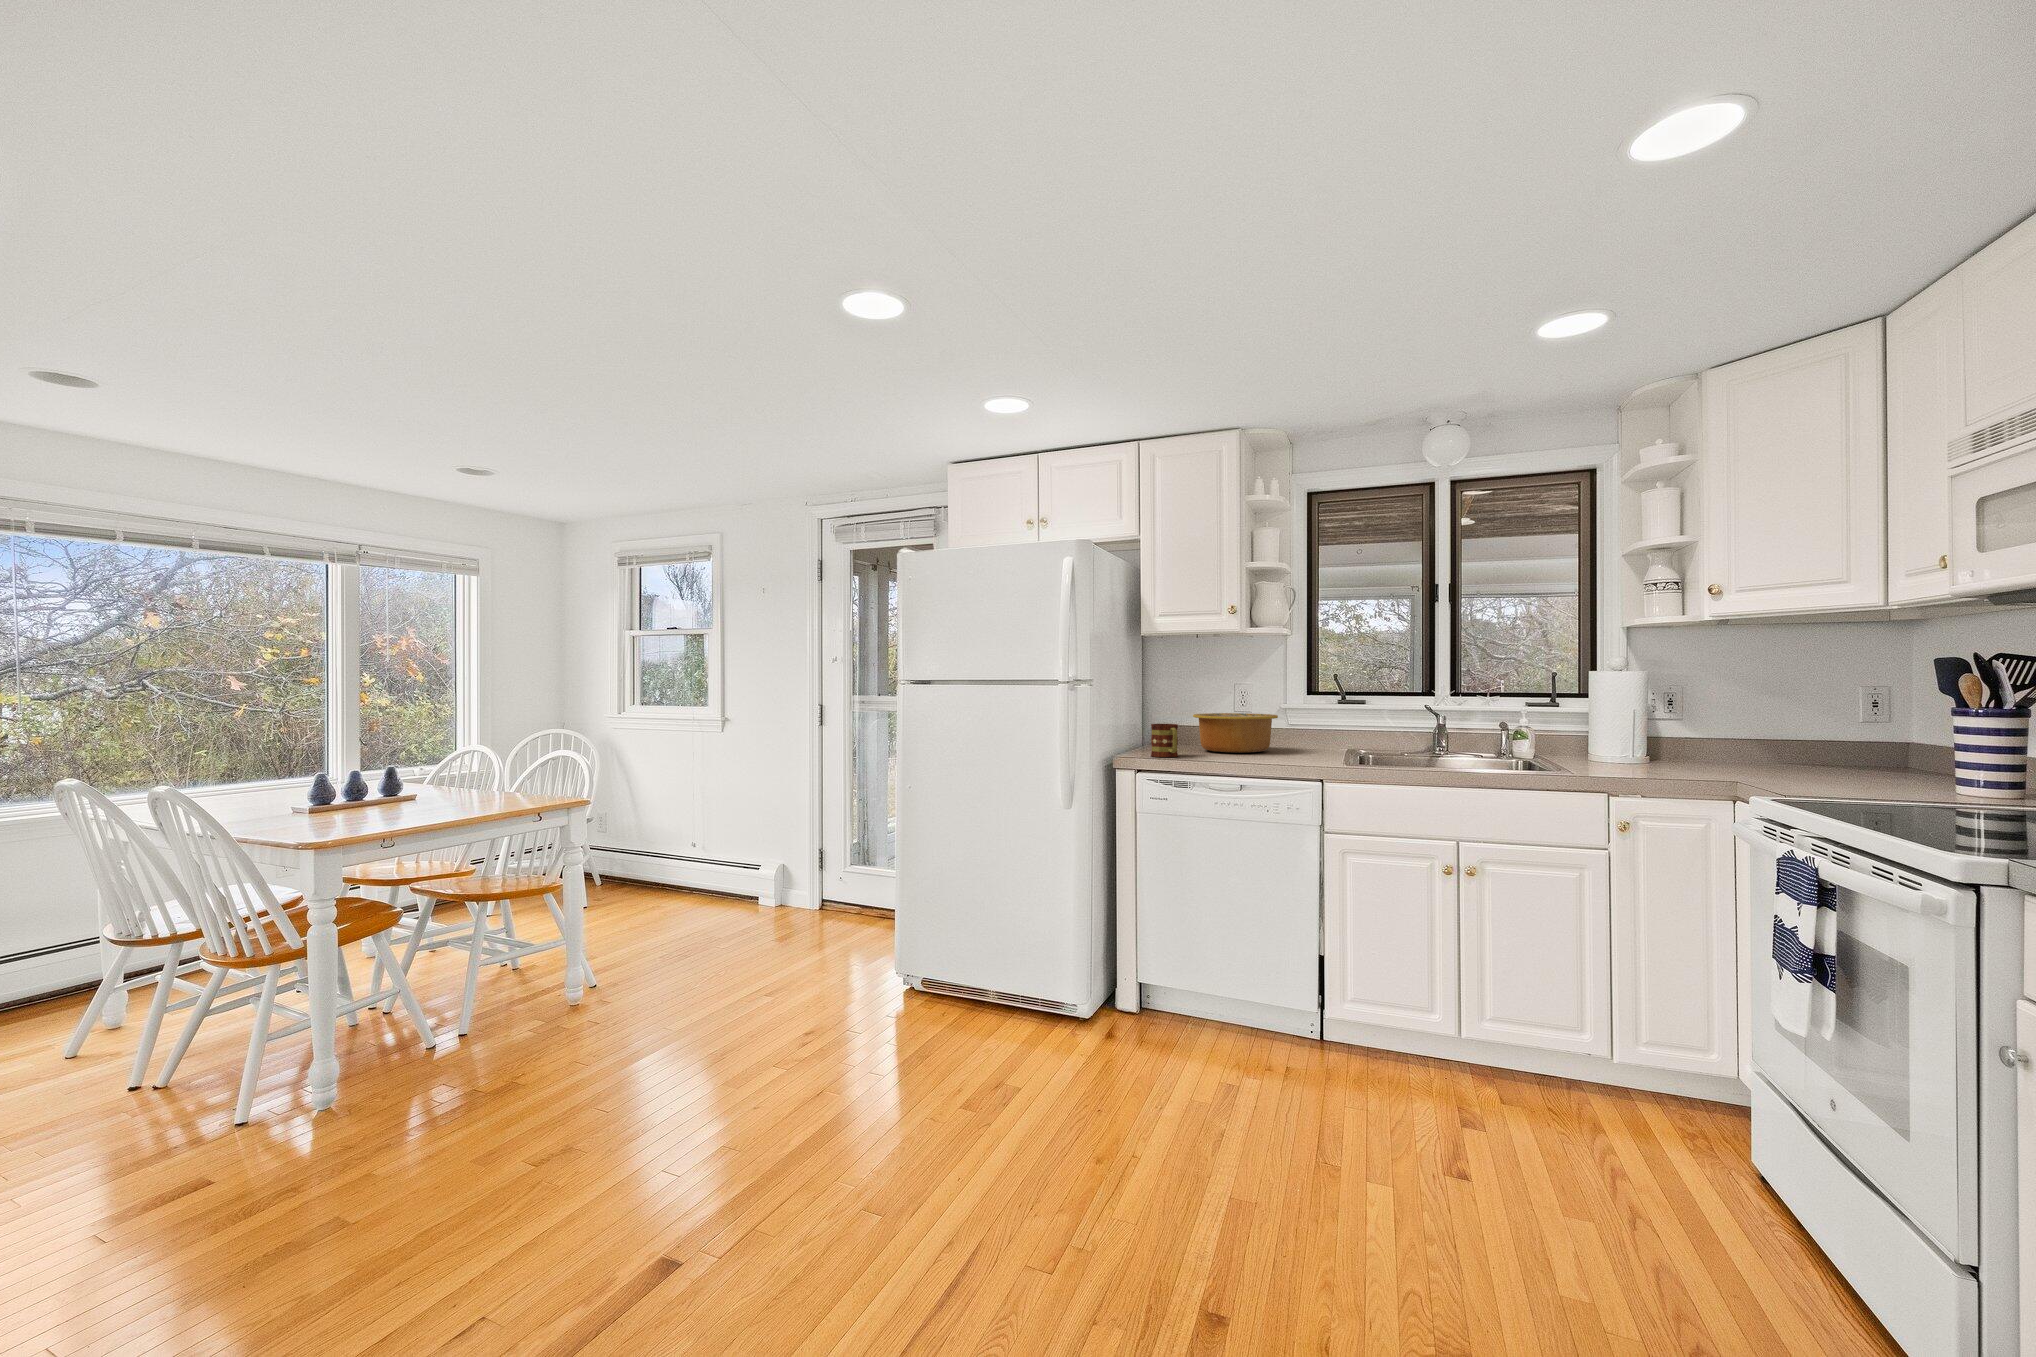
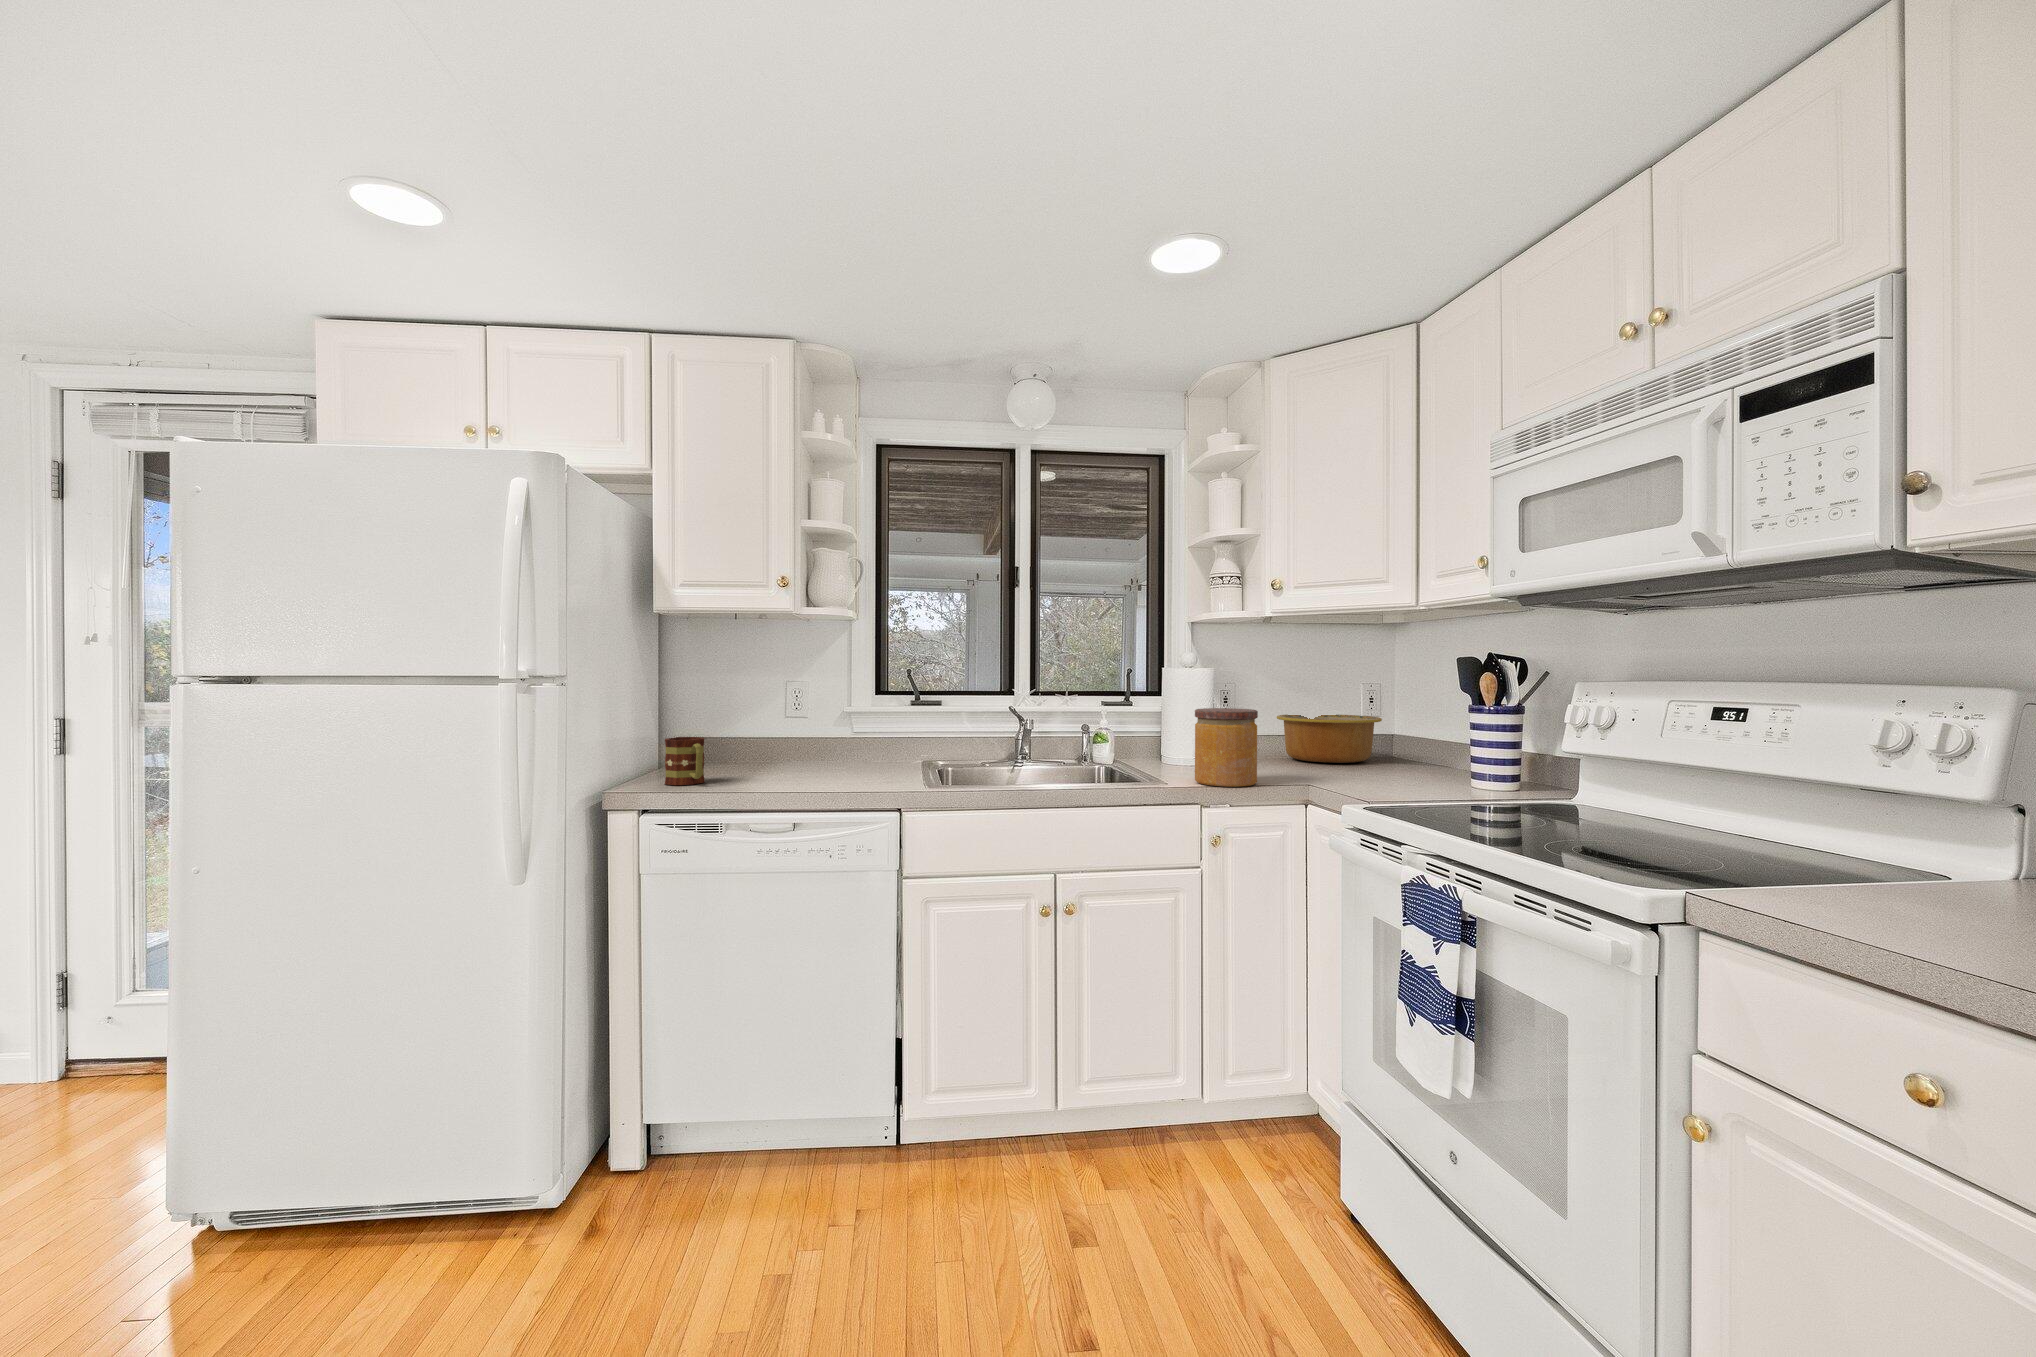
jar: none [1605,708,1674,780] -> present [1195,708,1258,787]
bowl: present [1193,713,1278,753] -> present [1277,715,1382,763]

